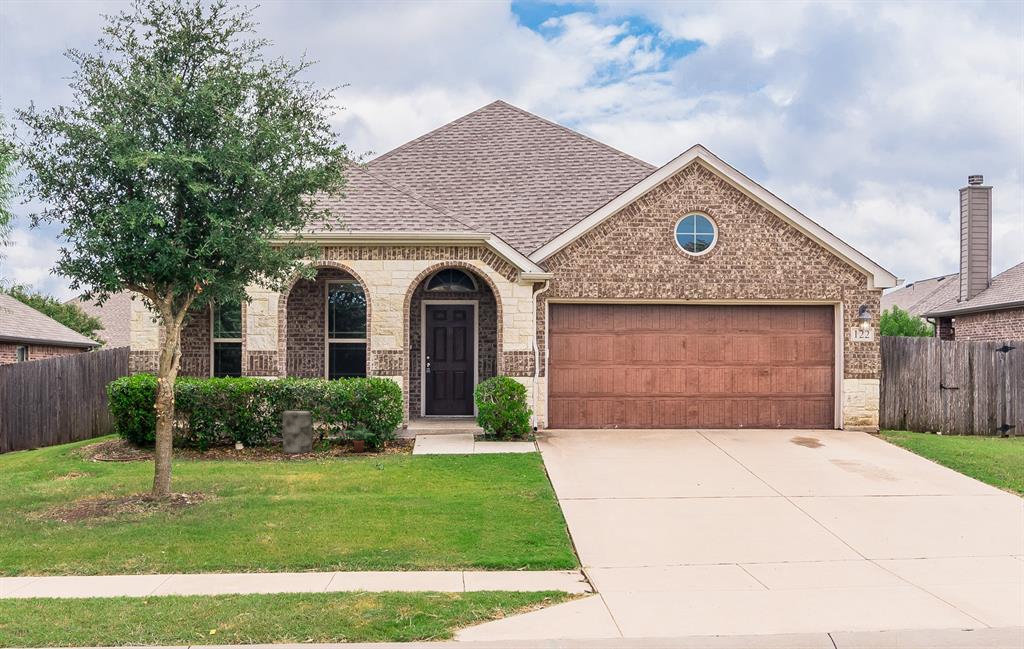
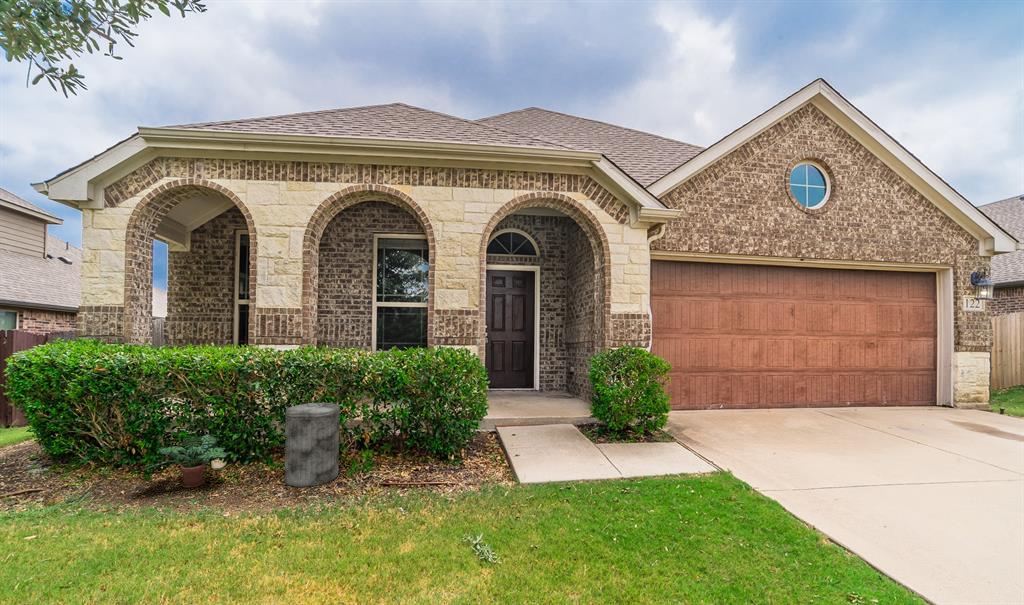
potted plant: present [337,424,374,452] -> present [143,434,229,488]

